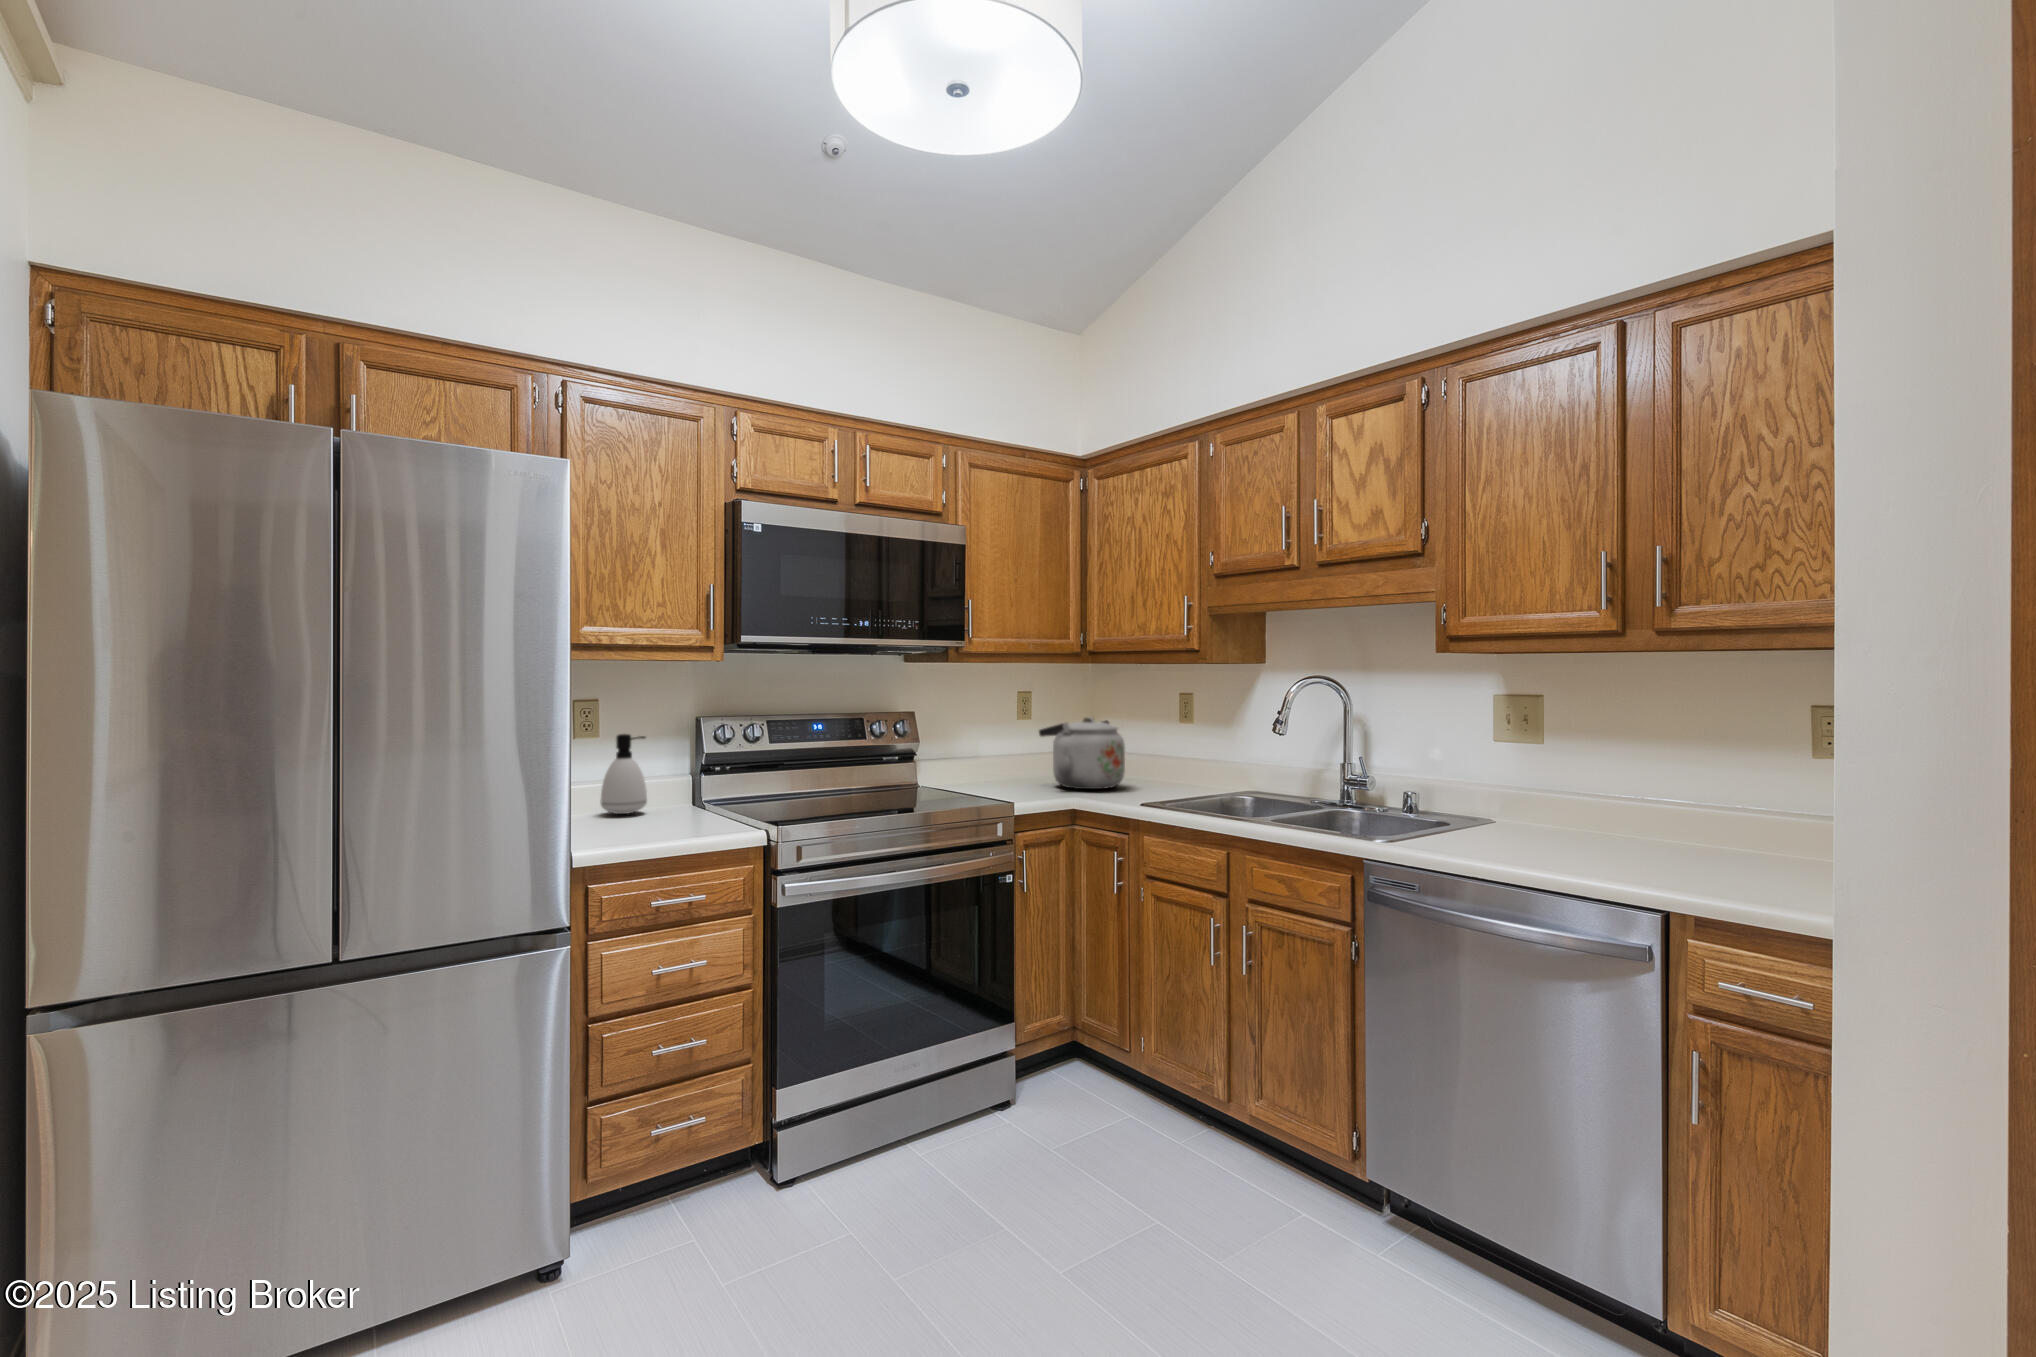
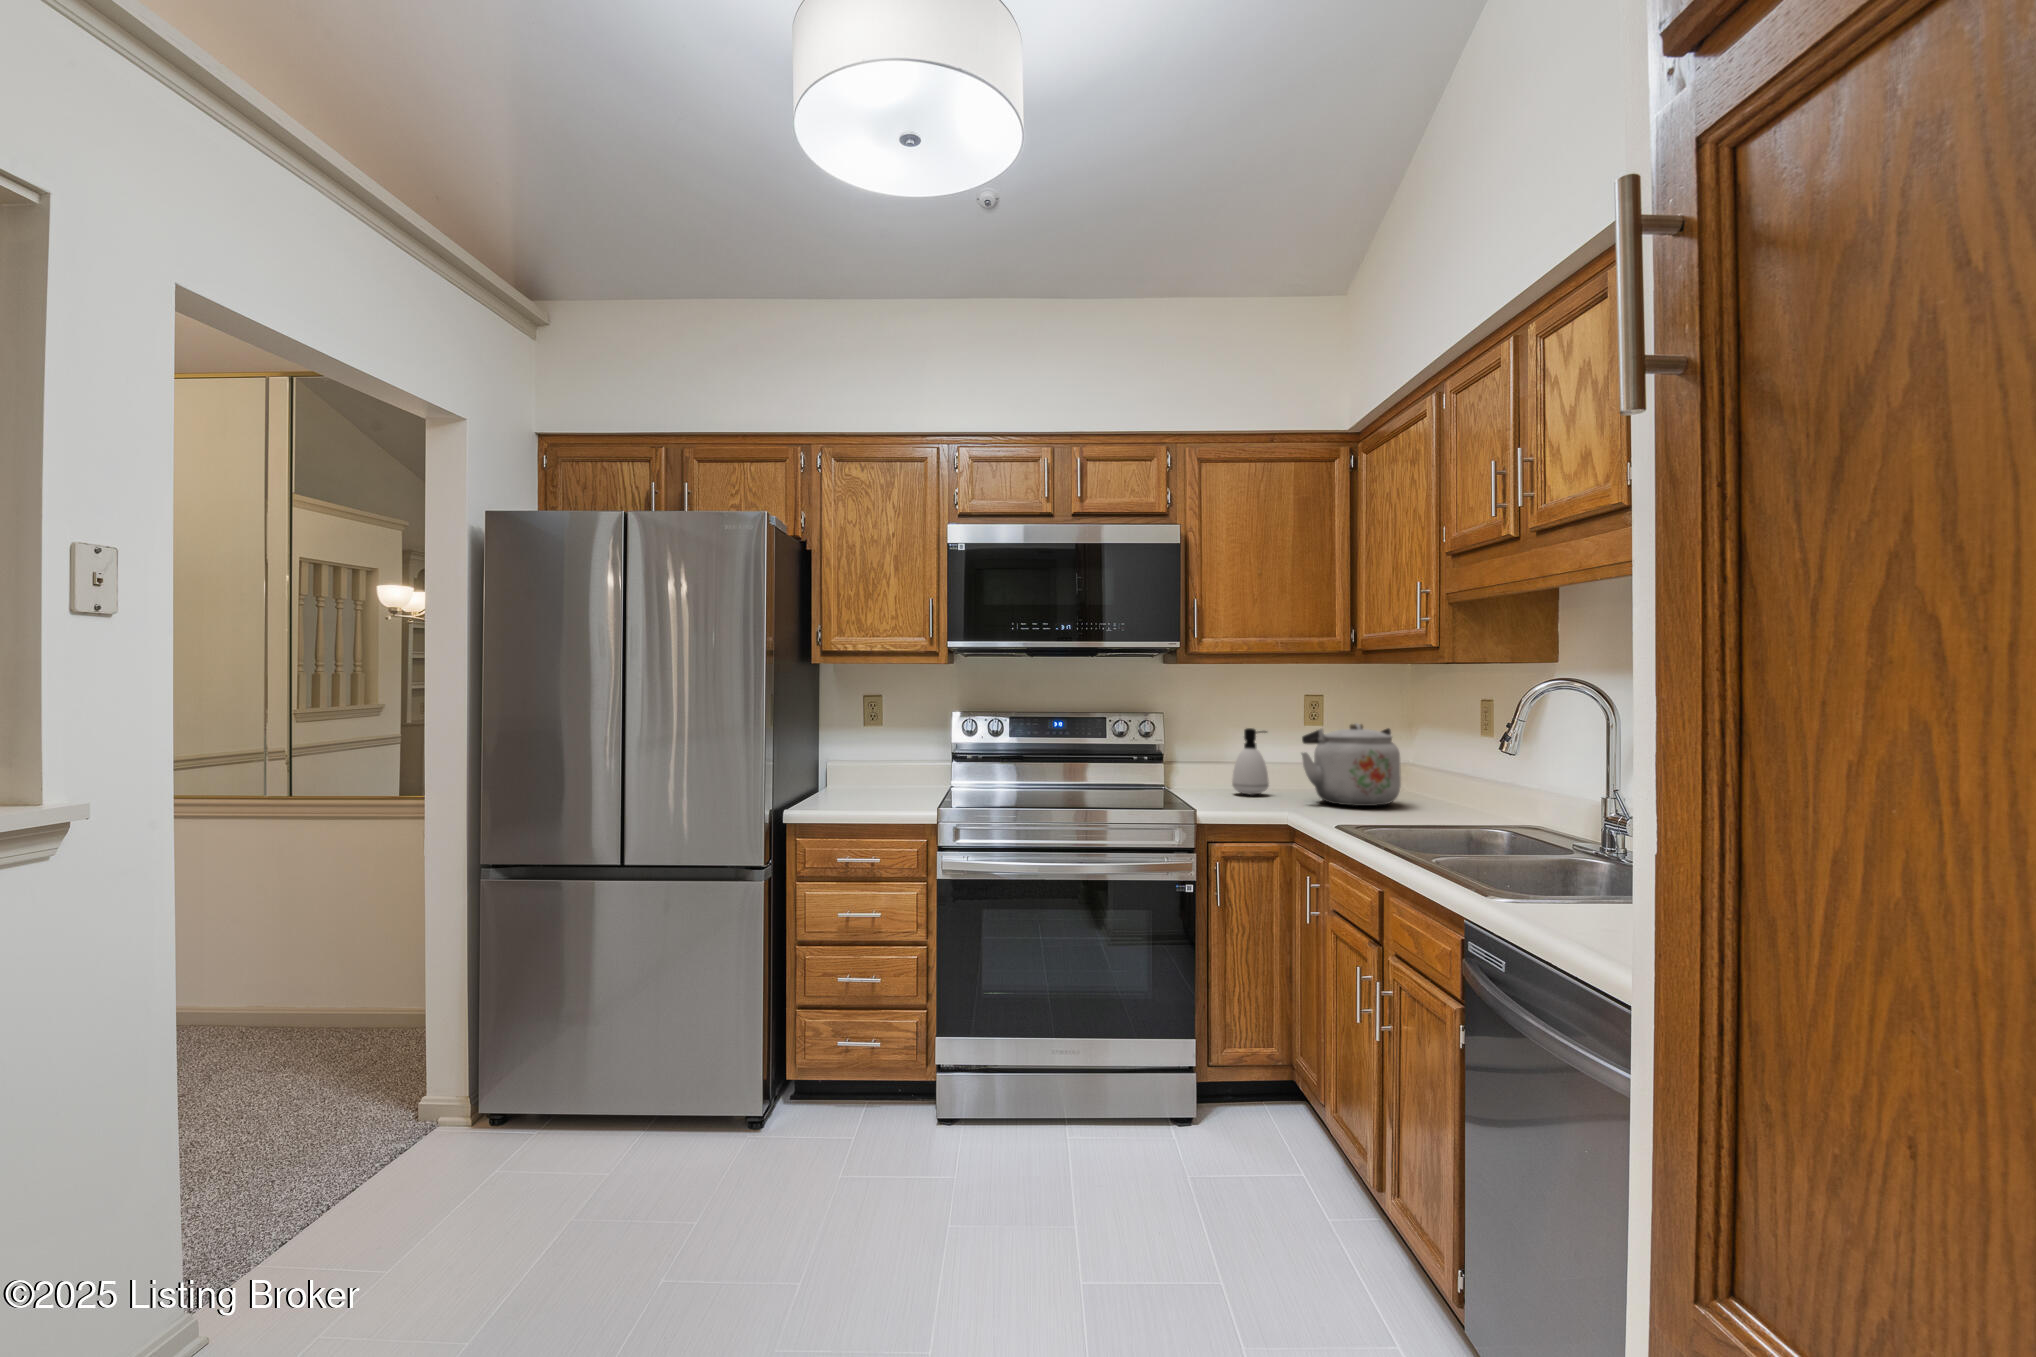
soap dispenser: present [601,734,647,814] -> present [1232,728,1269,795]

